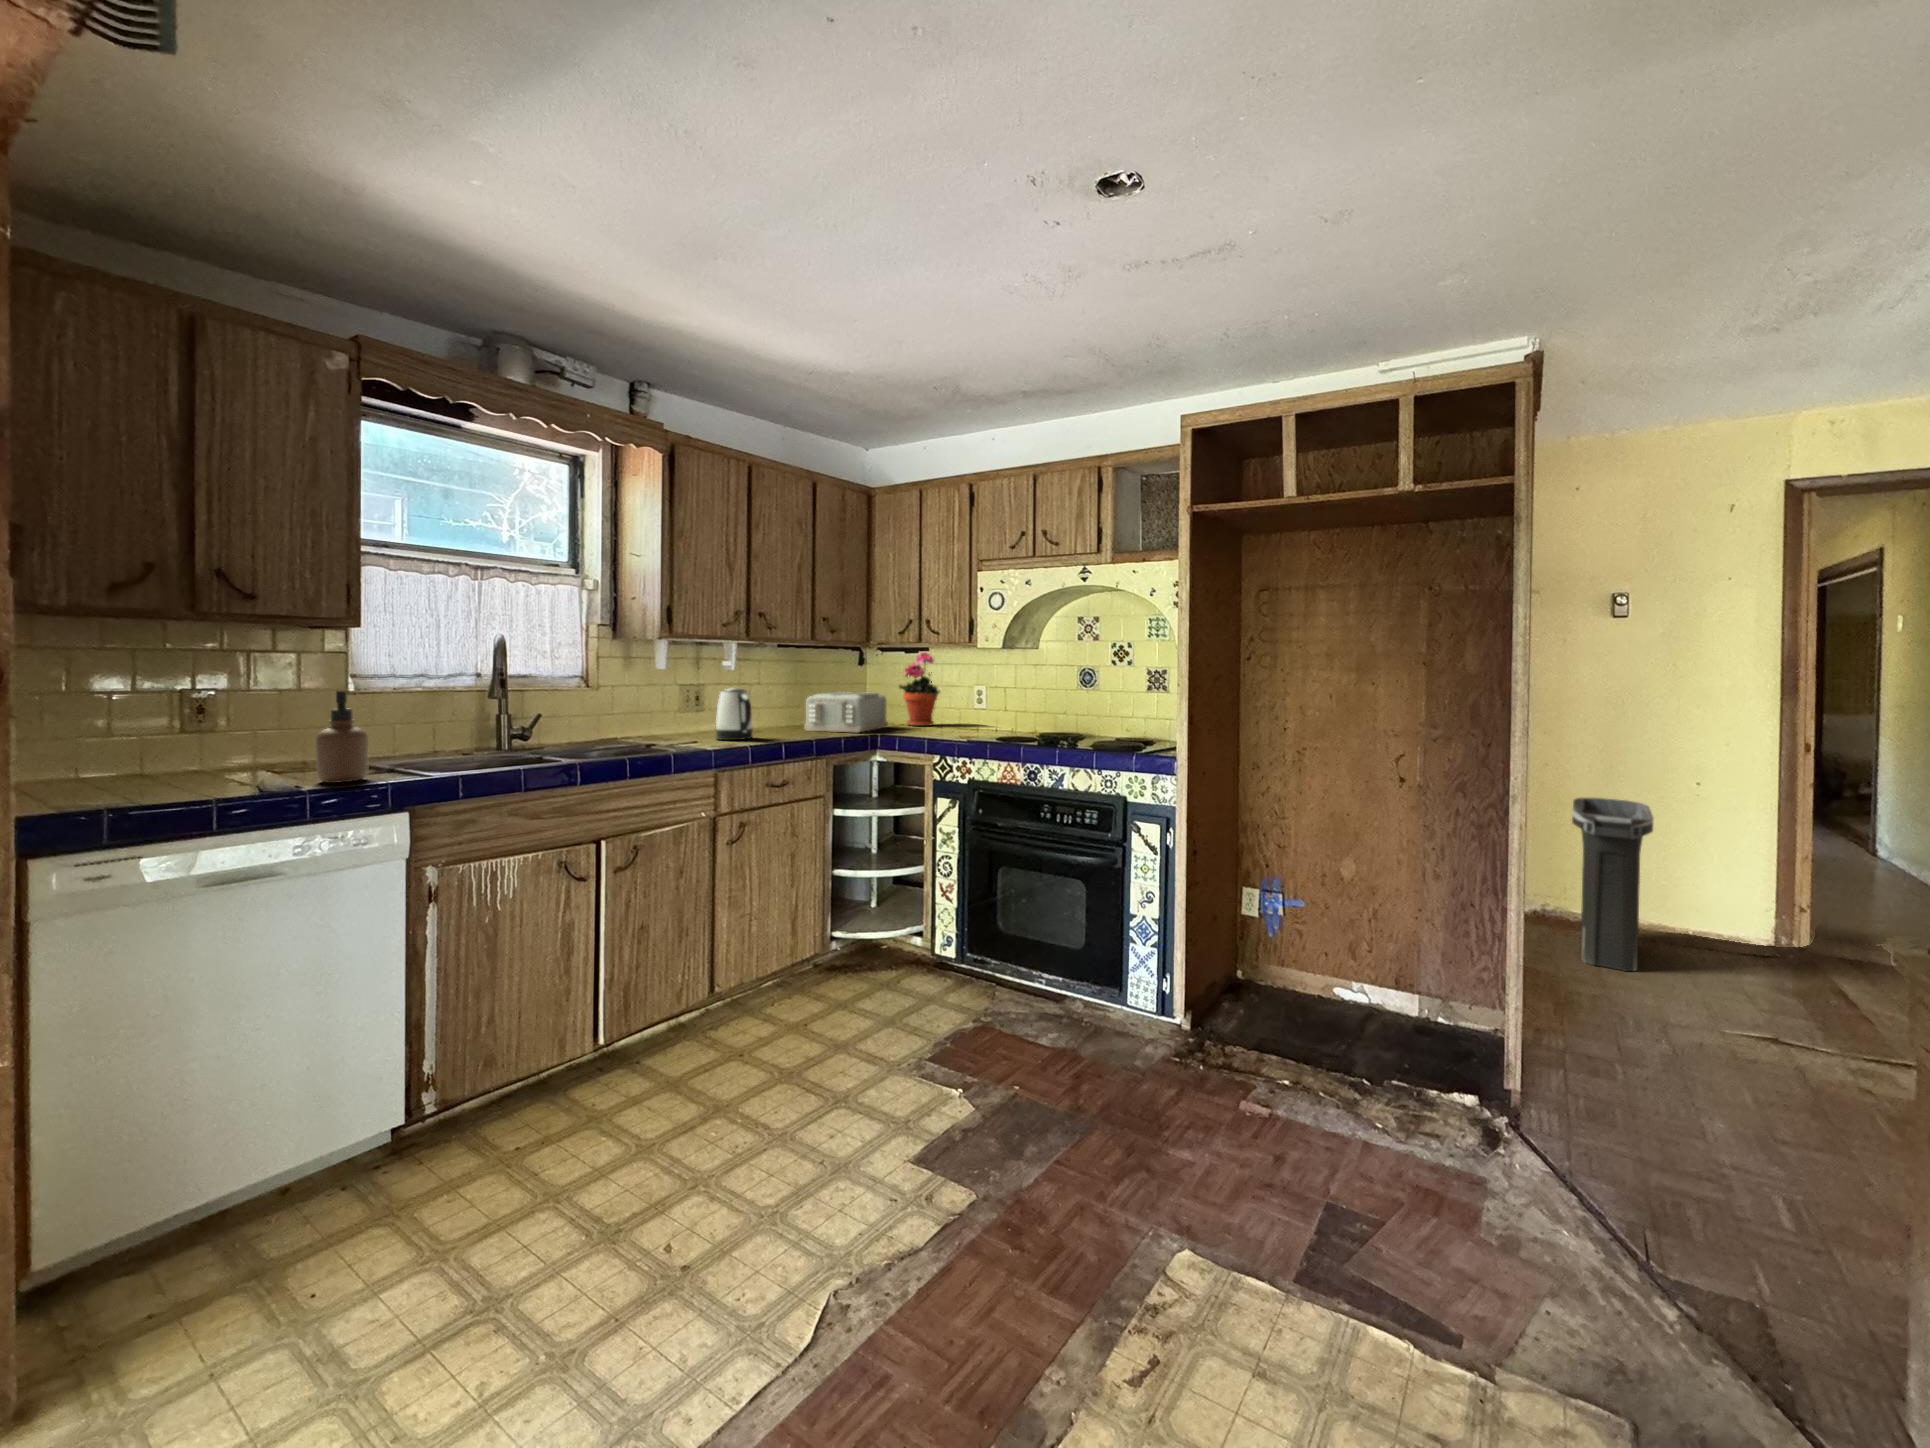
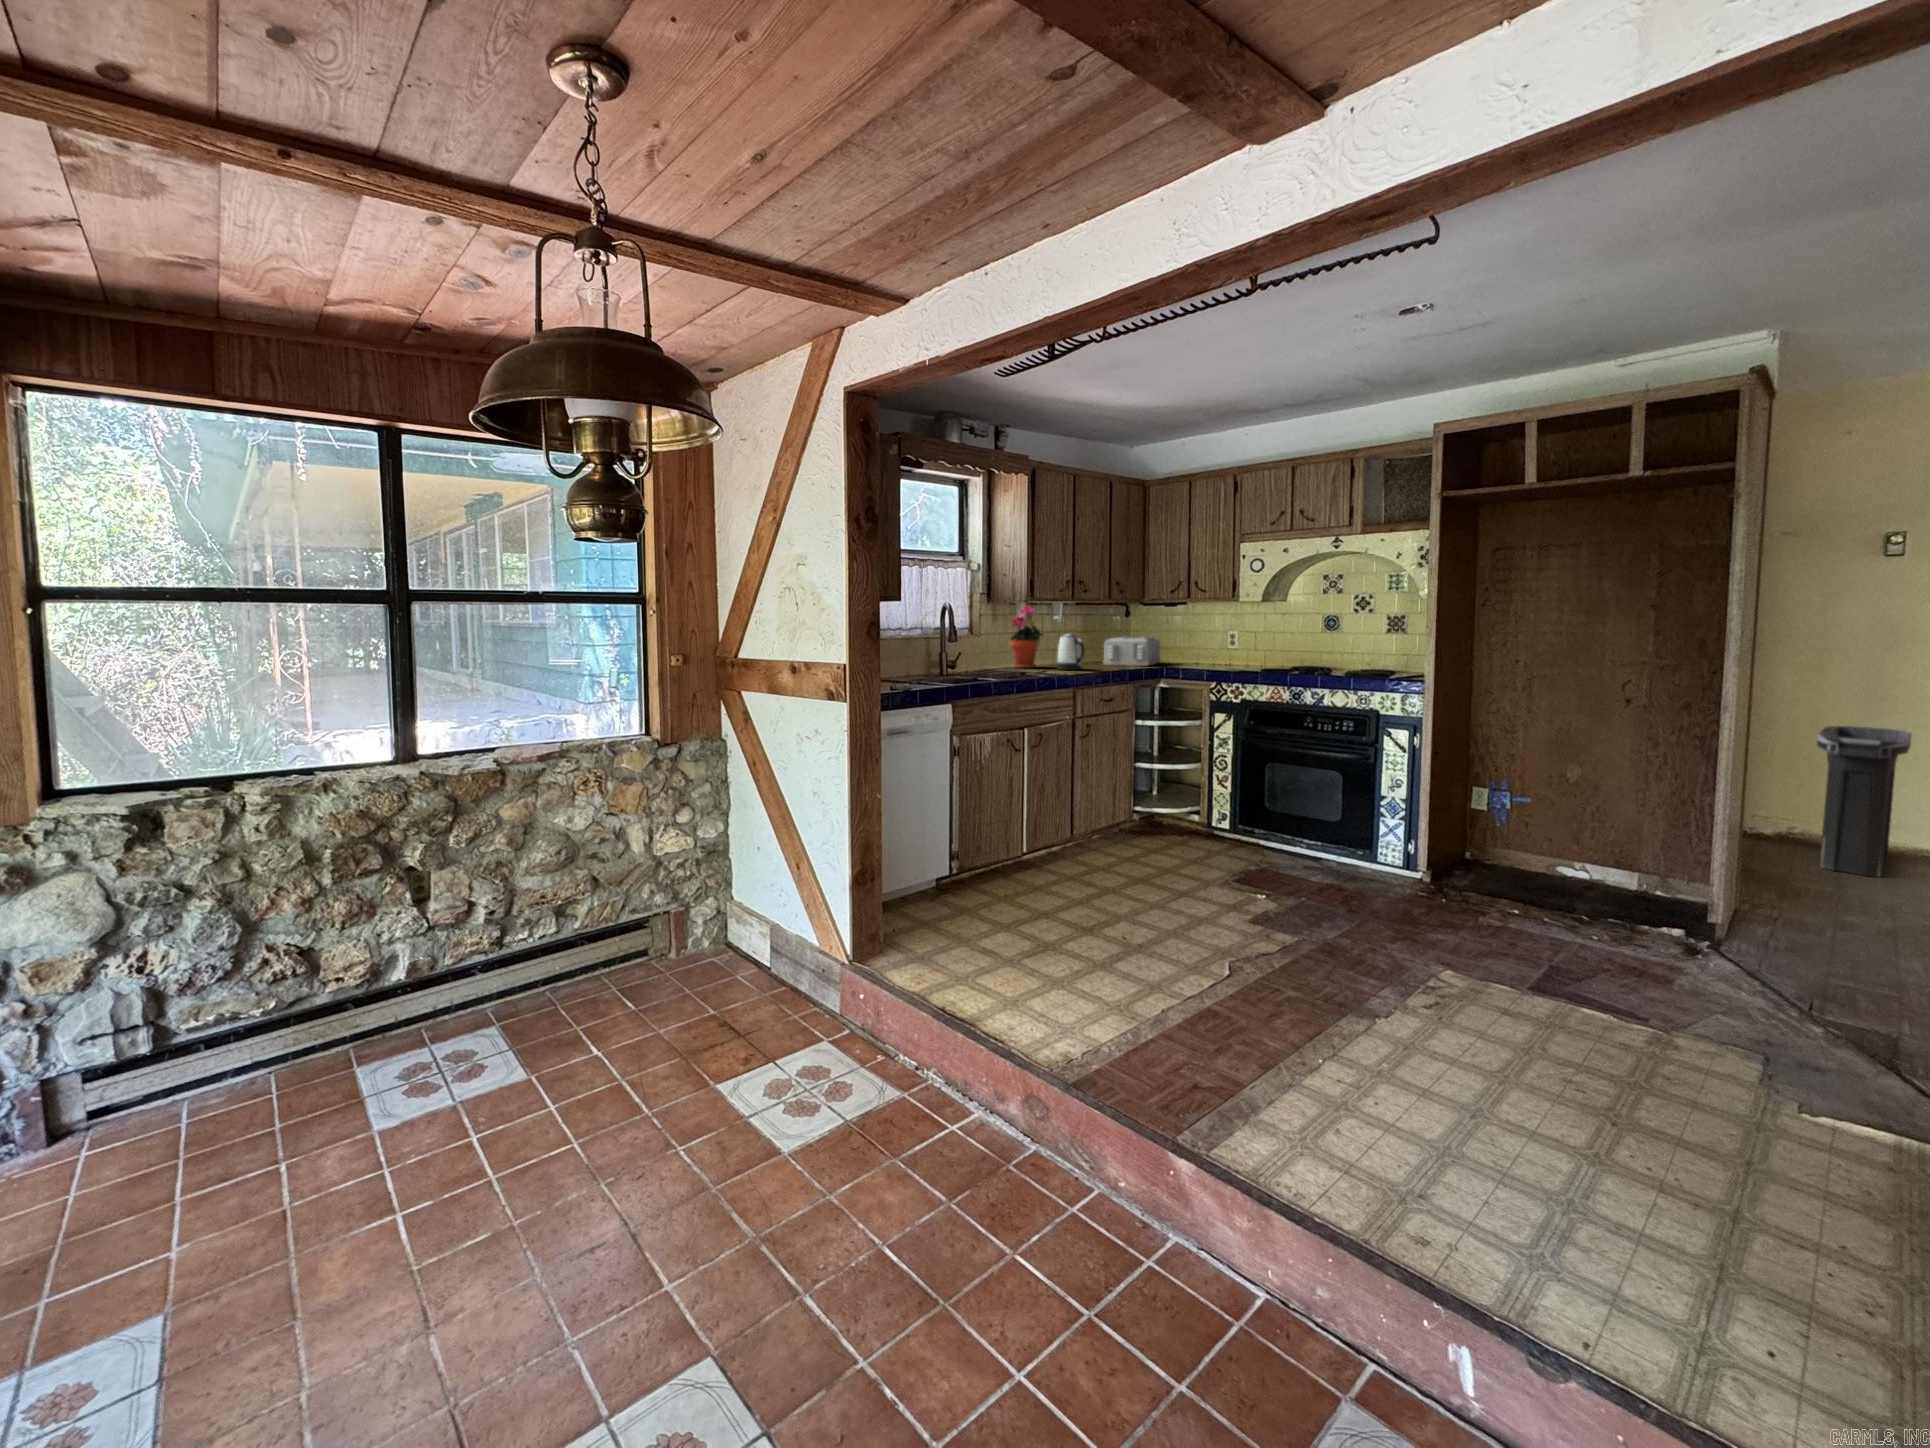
potted plant: present [899,652,940,726] -> present [1010,606,1043,668]
soap dispenser: present [316,690,368,783] -> none [907,637,929,687]

